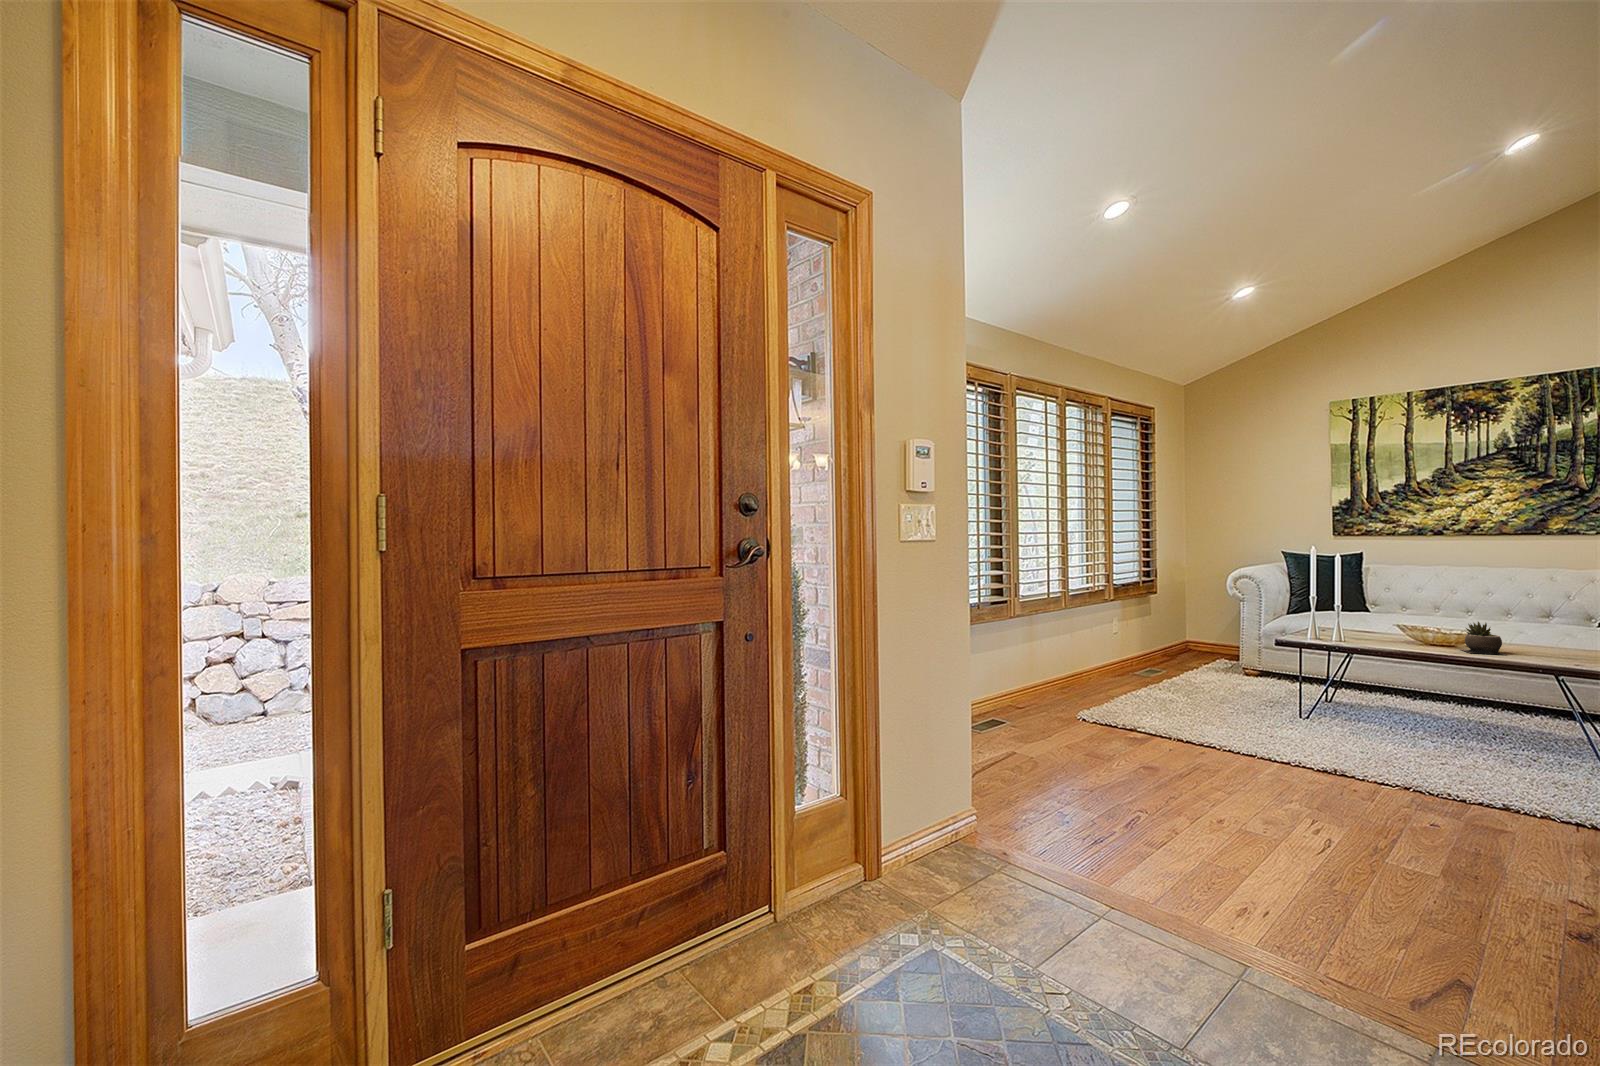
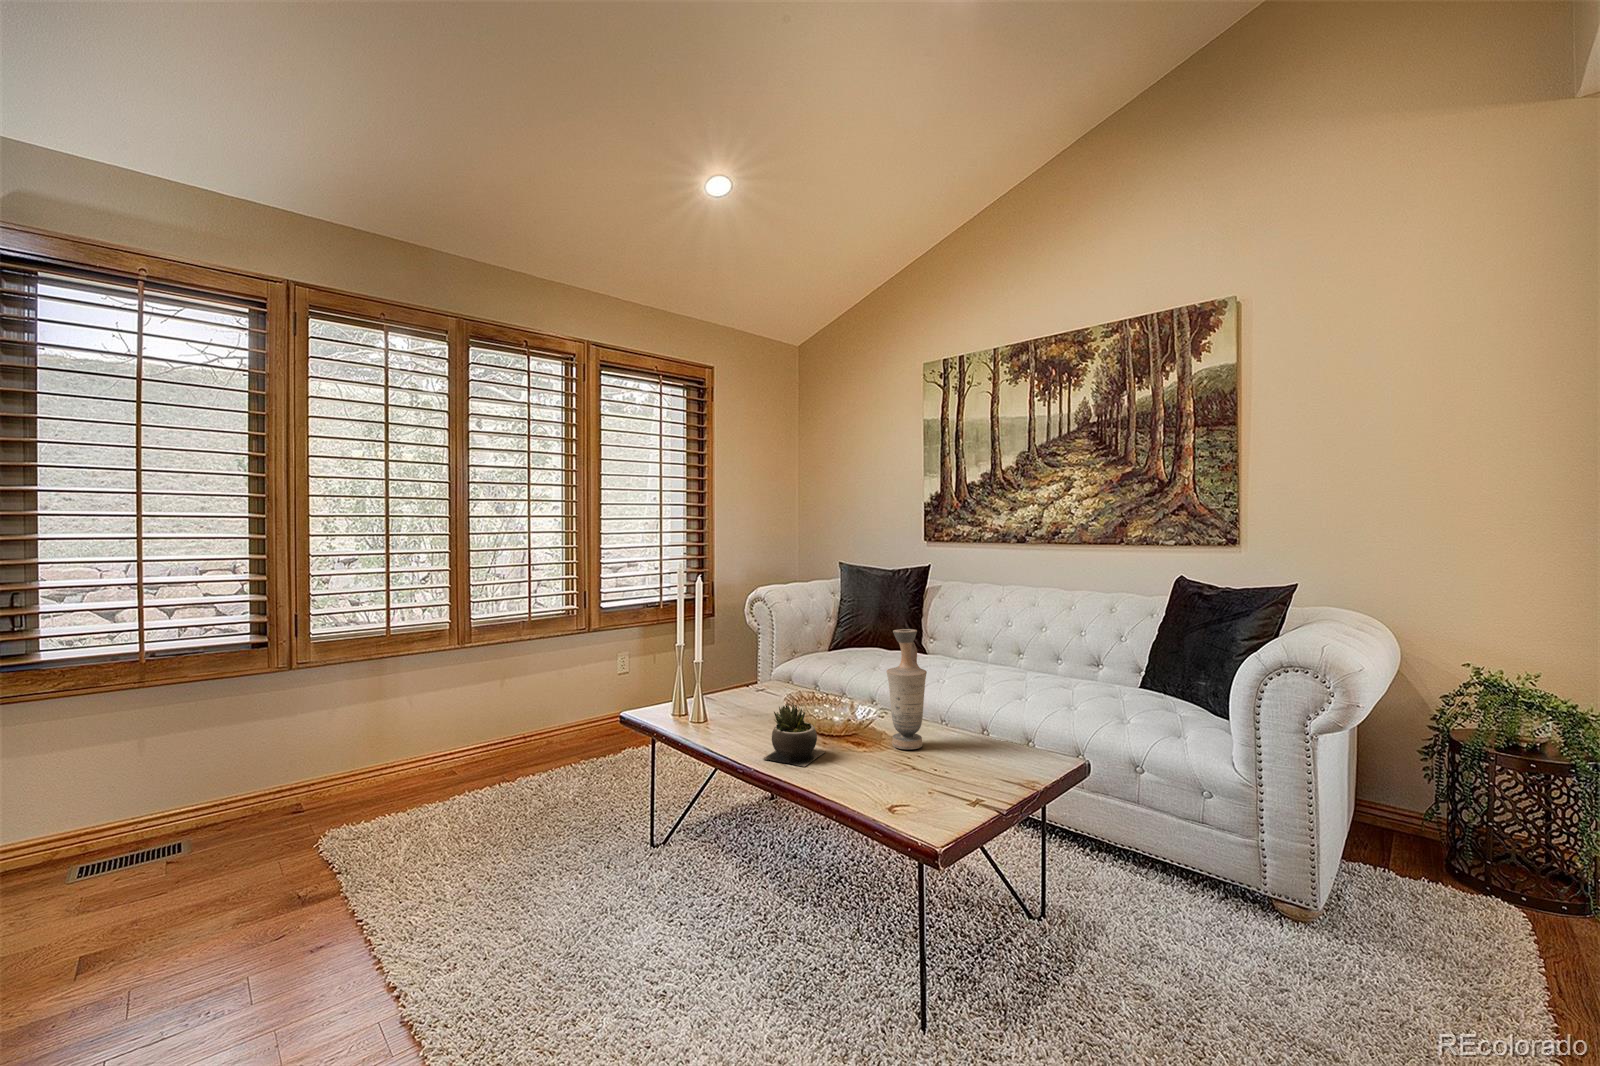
vase: none [1517,579,1552,650] -> present [886,629,927,750]

